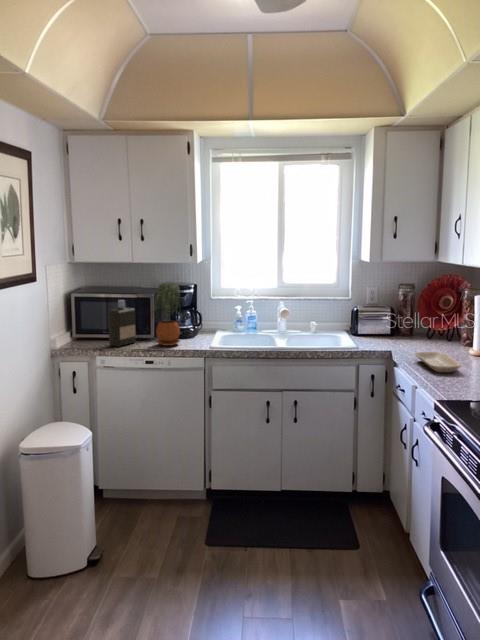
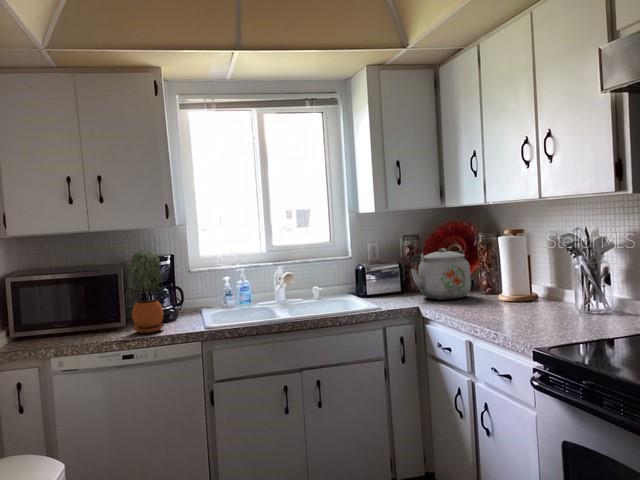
bottle: present [108,300,136,347] -> none [64,279,103,342]
kettle: none [393,300,450,347] -> present [411,248,471,300]
tray: present [415,352,461,372] -> none [455,301,521,320]

